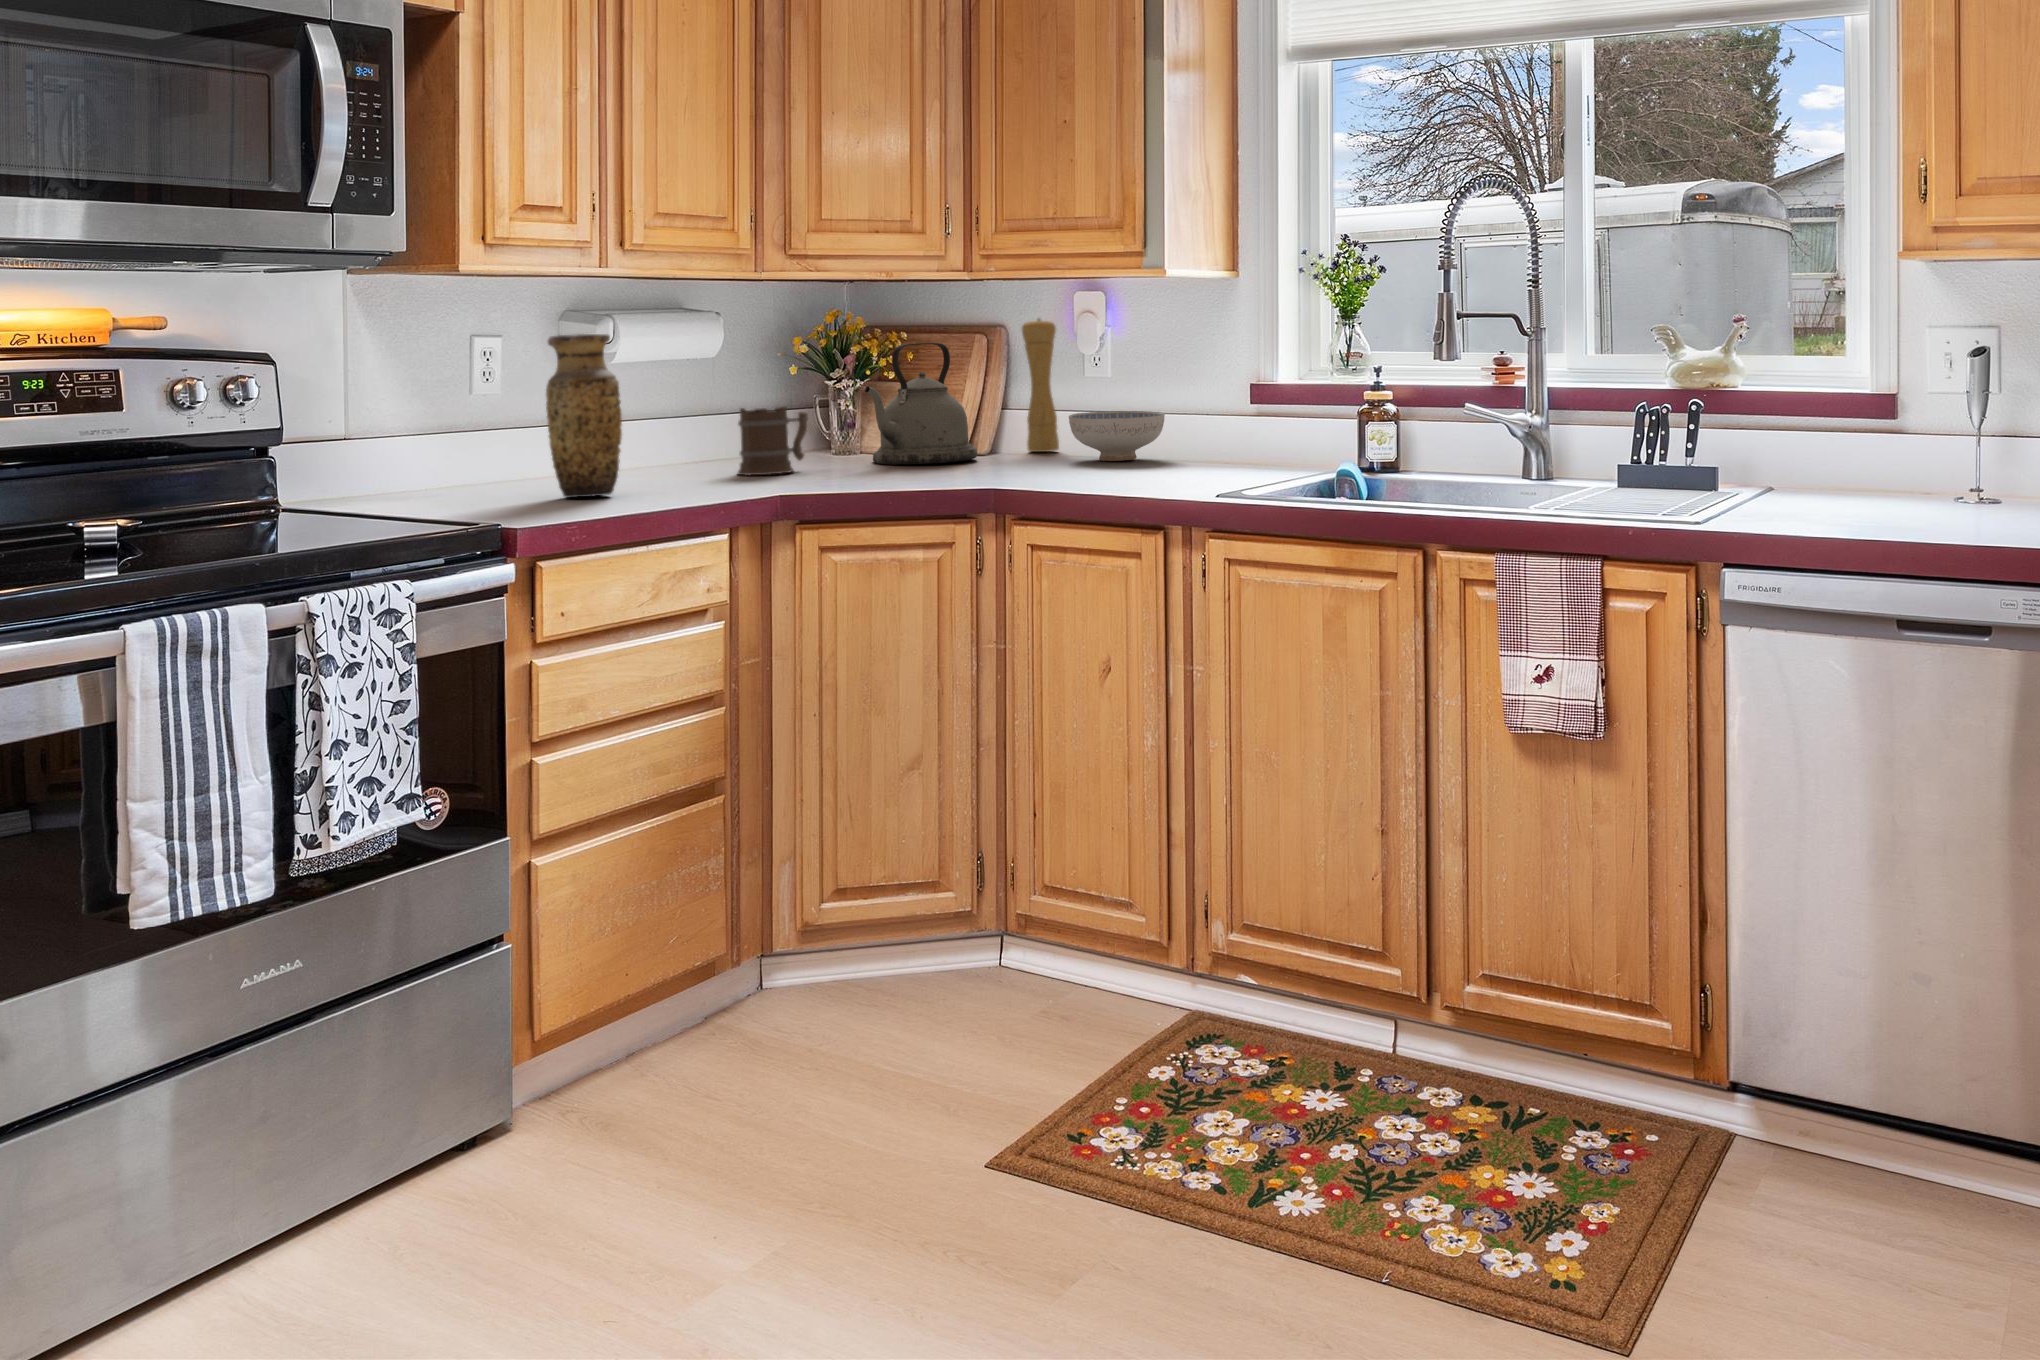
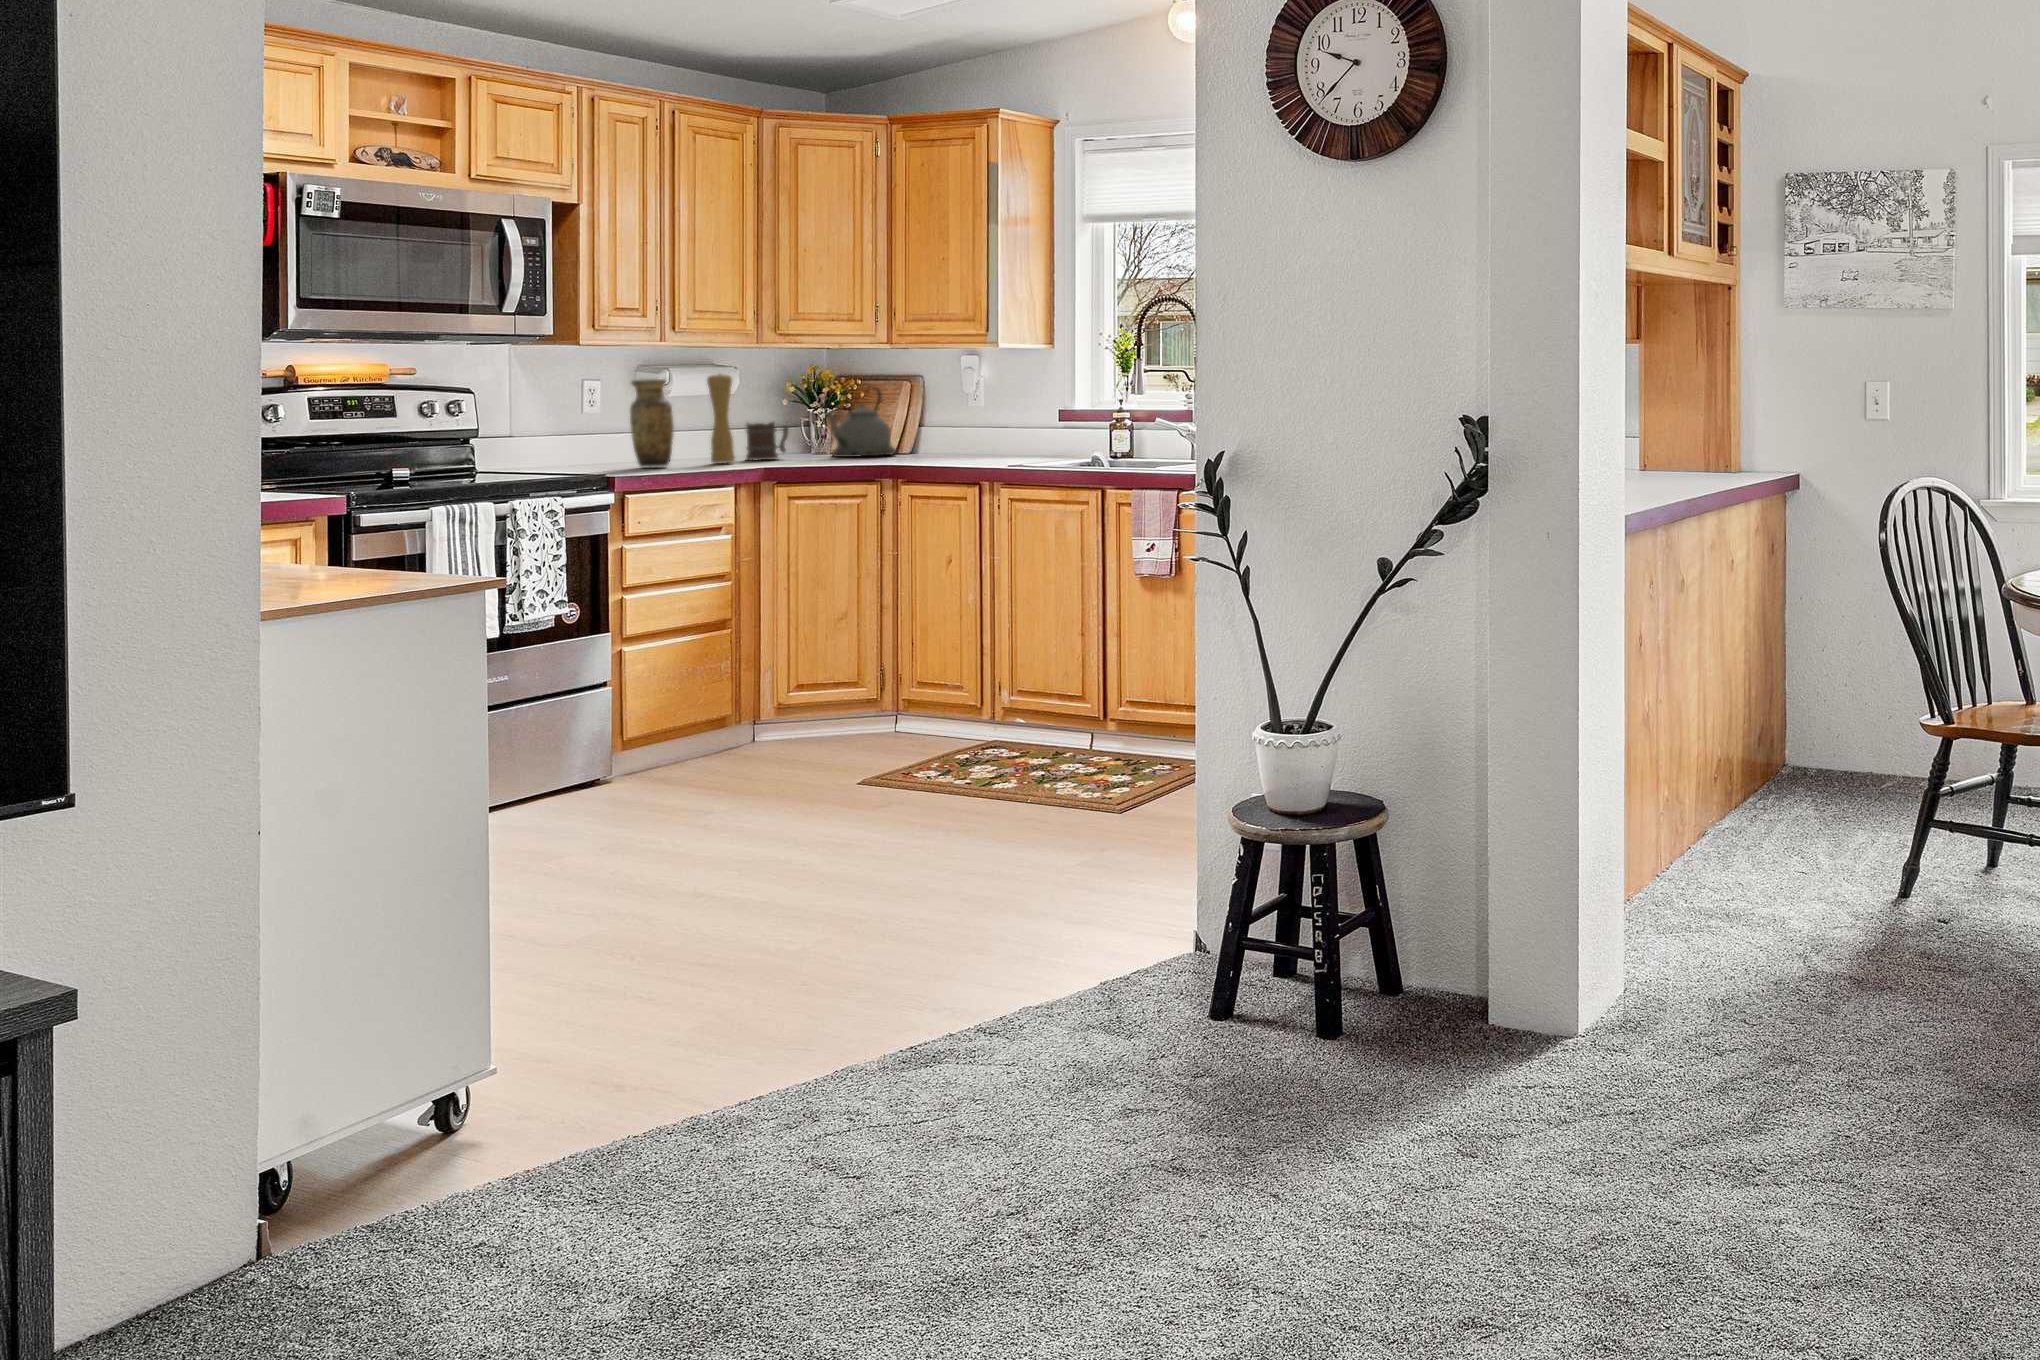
pepper mill: present [1022,319,1059,452] -> present [707,374,735,464]
ceramic bowl: present [1069,411,1165,461] -> none [952,428,1011,456]

